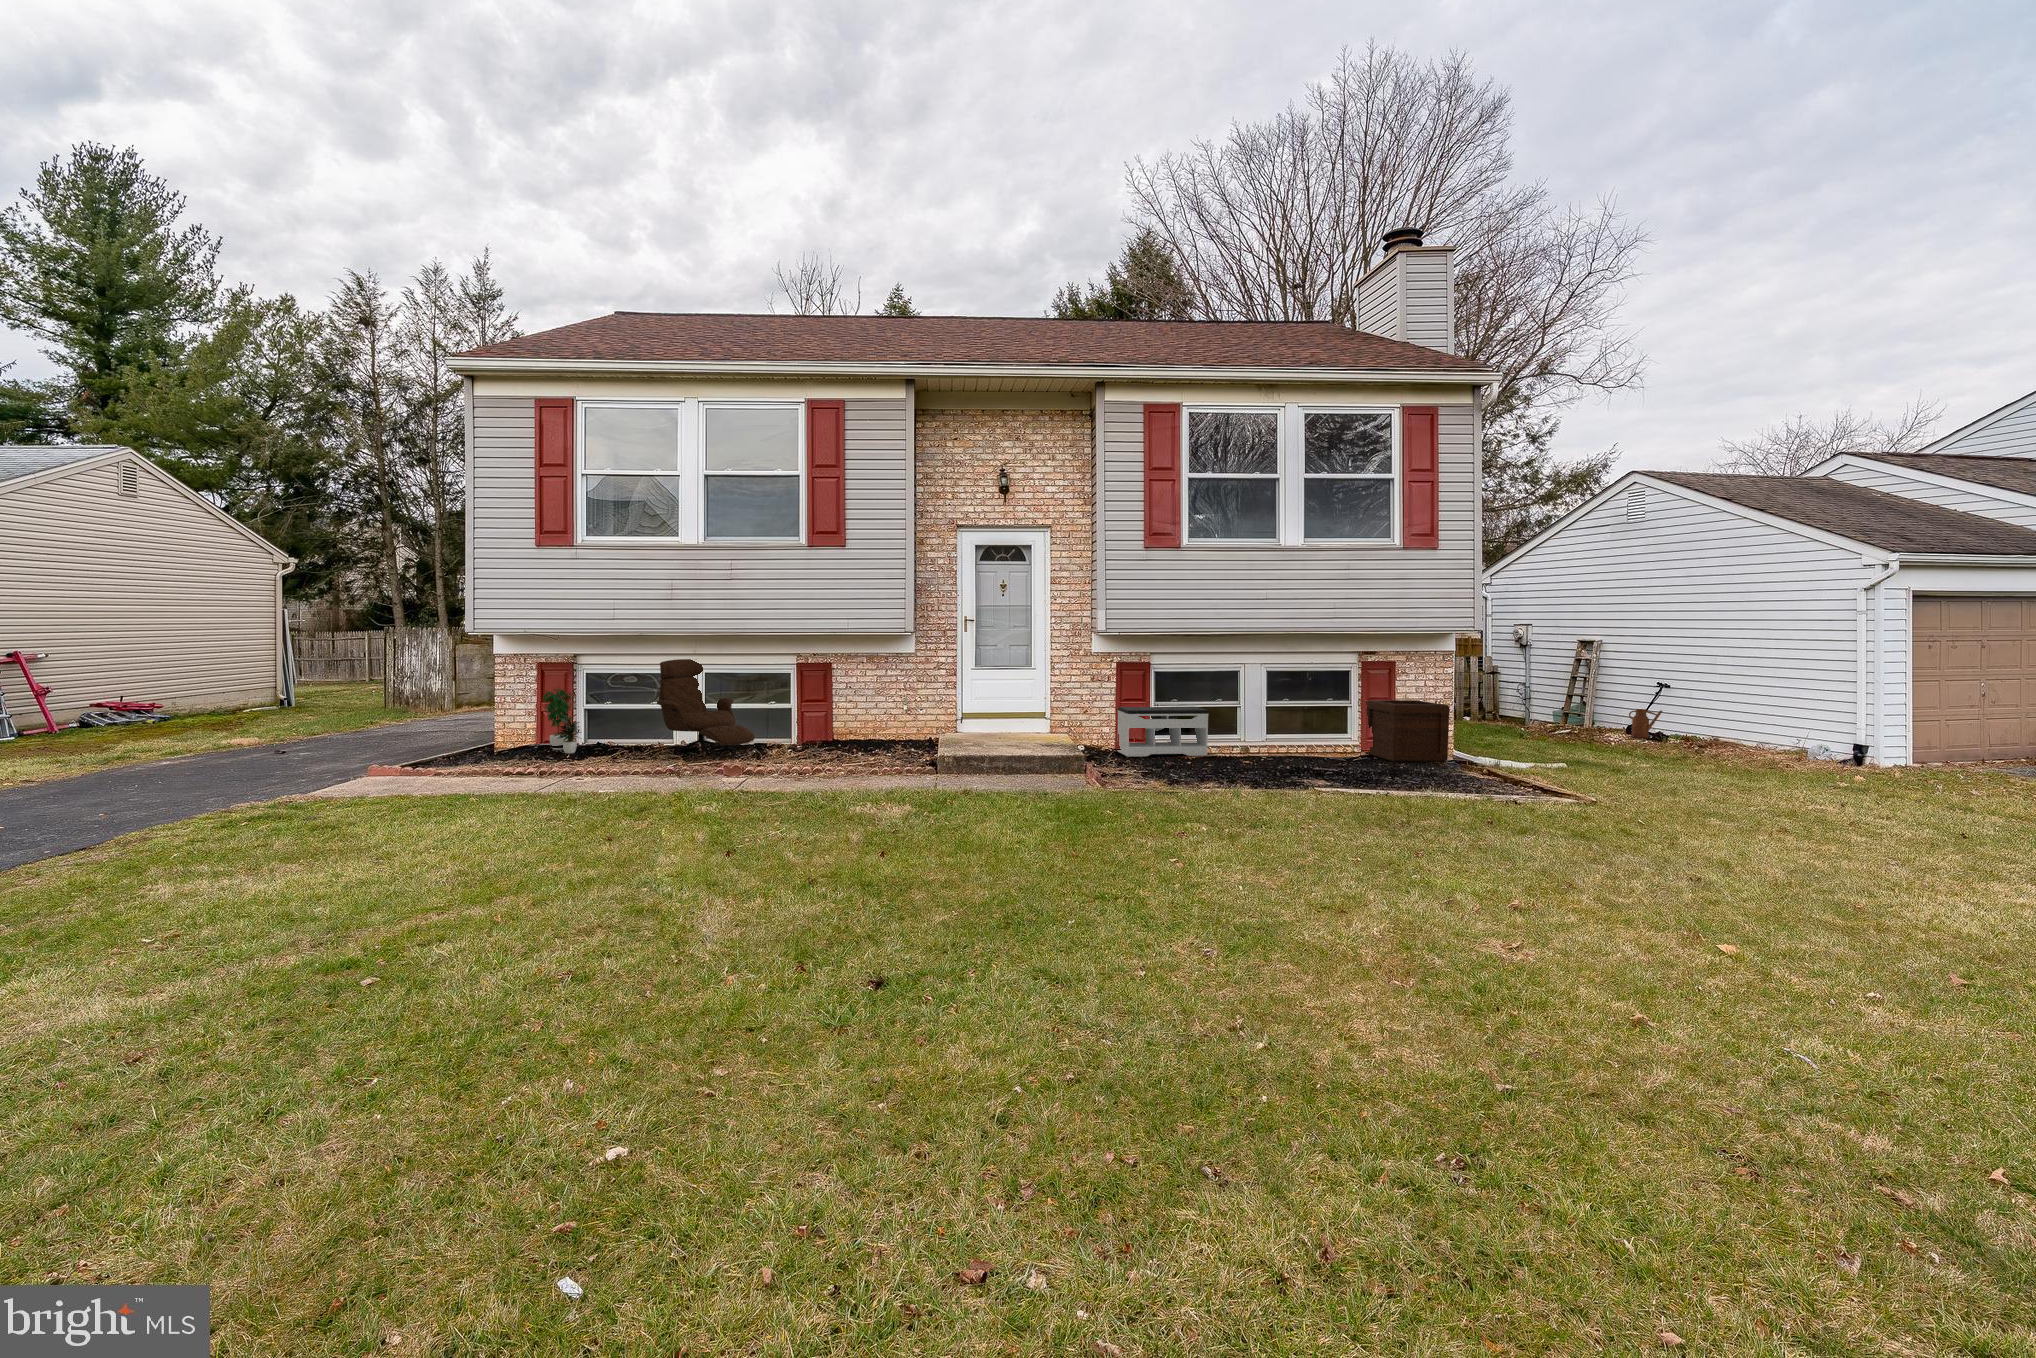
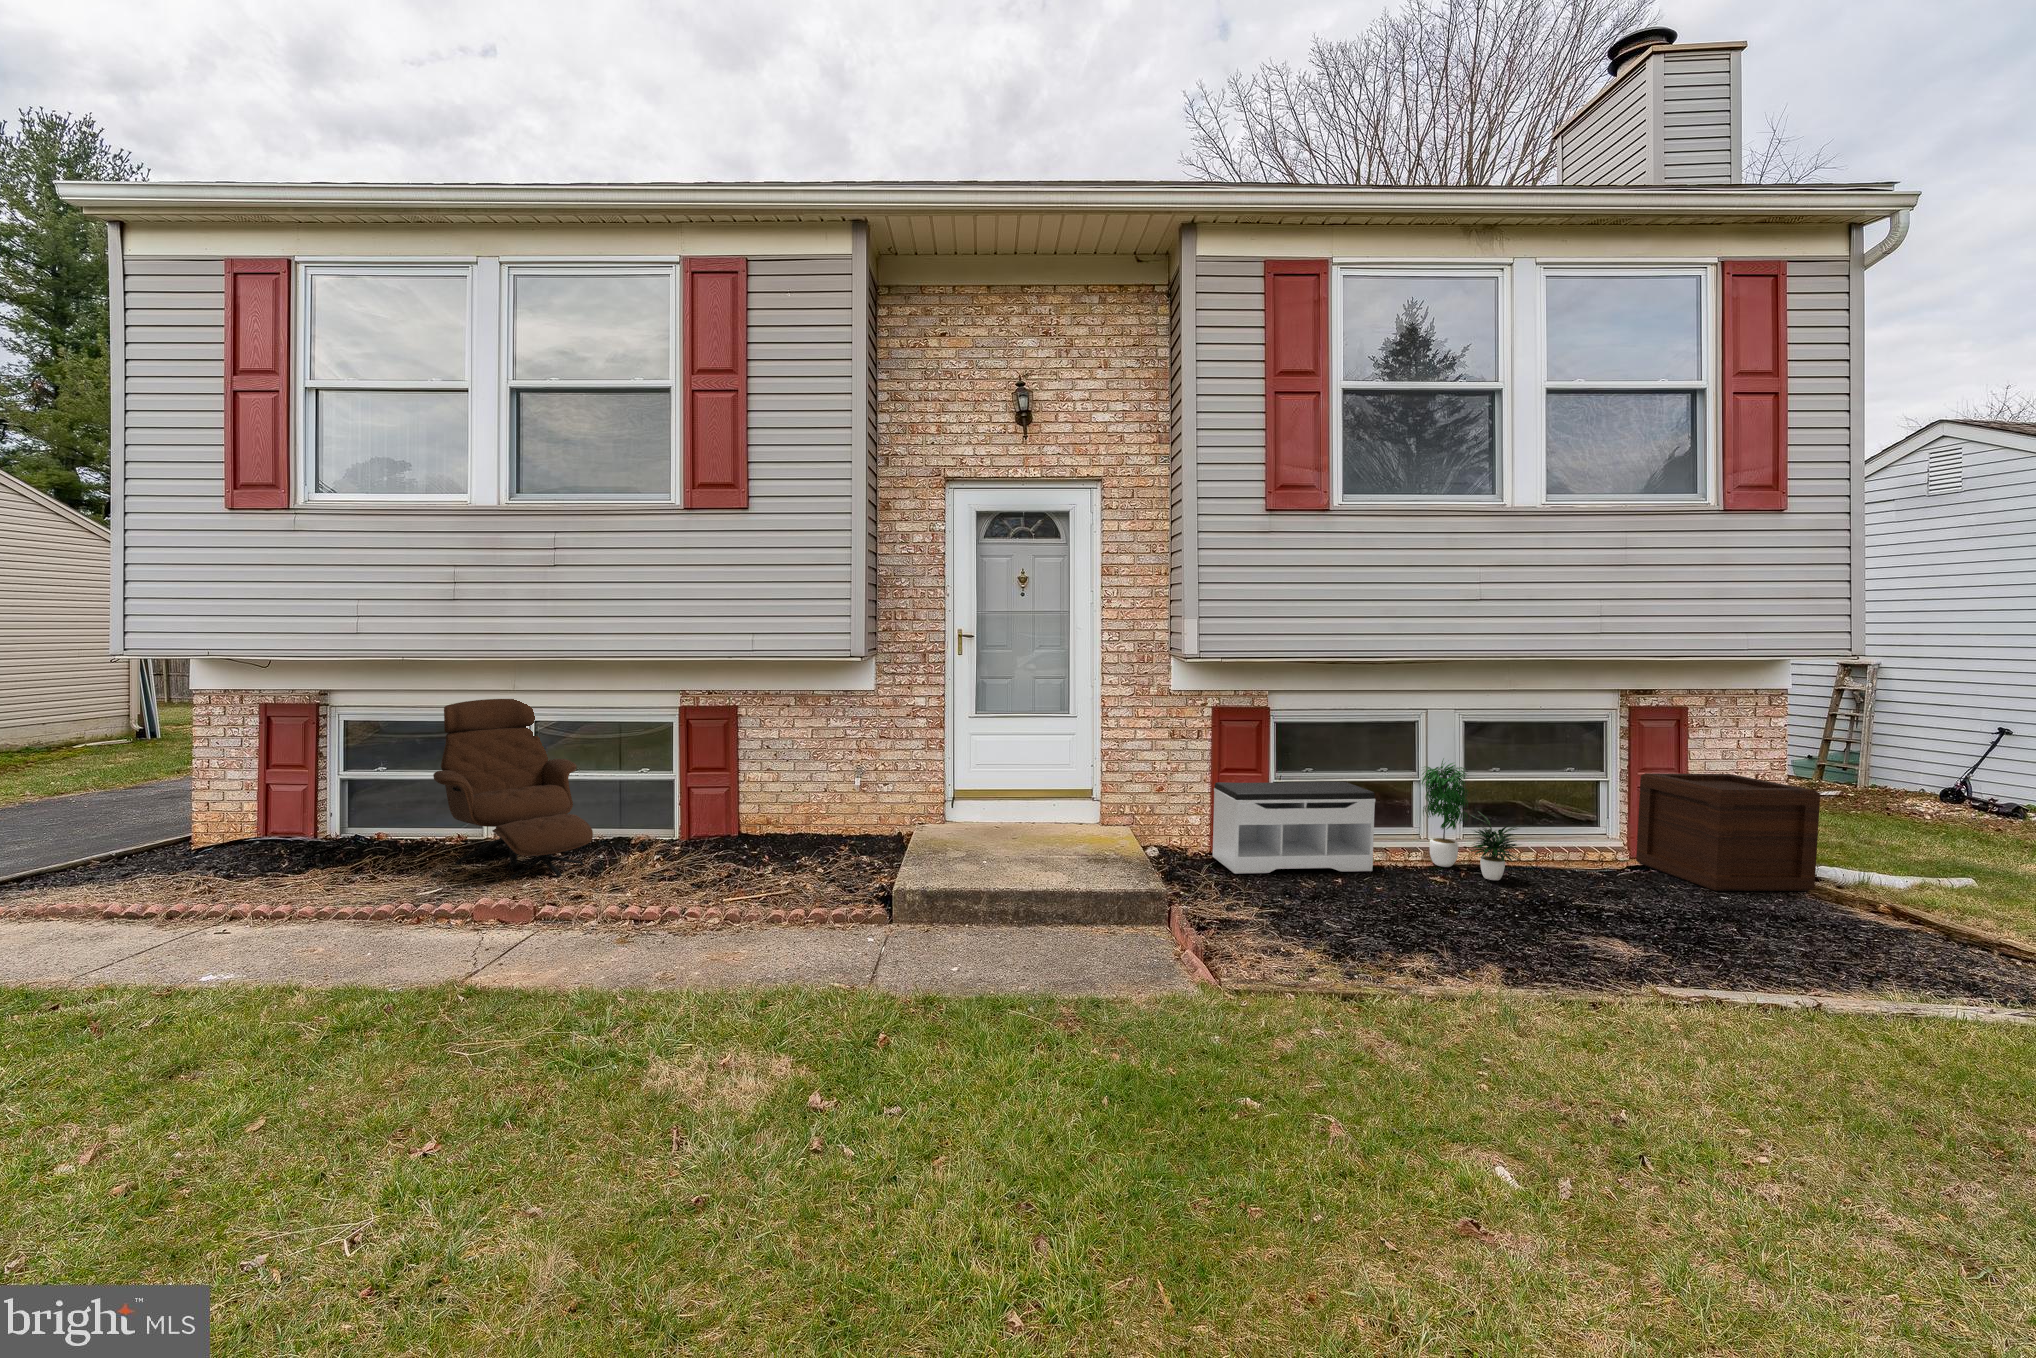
potted plant: present [542,689,581,753] -> present [1422,759,1519,880]
watering can: present [1629,709,1662,739] -> none [1944,762,2007,807]

